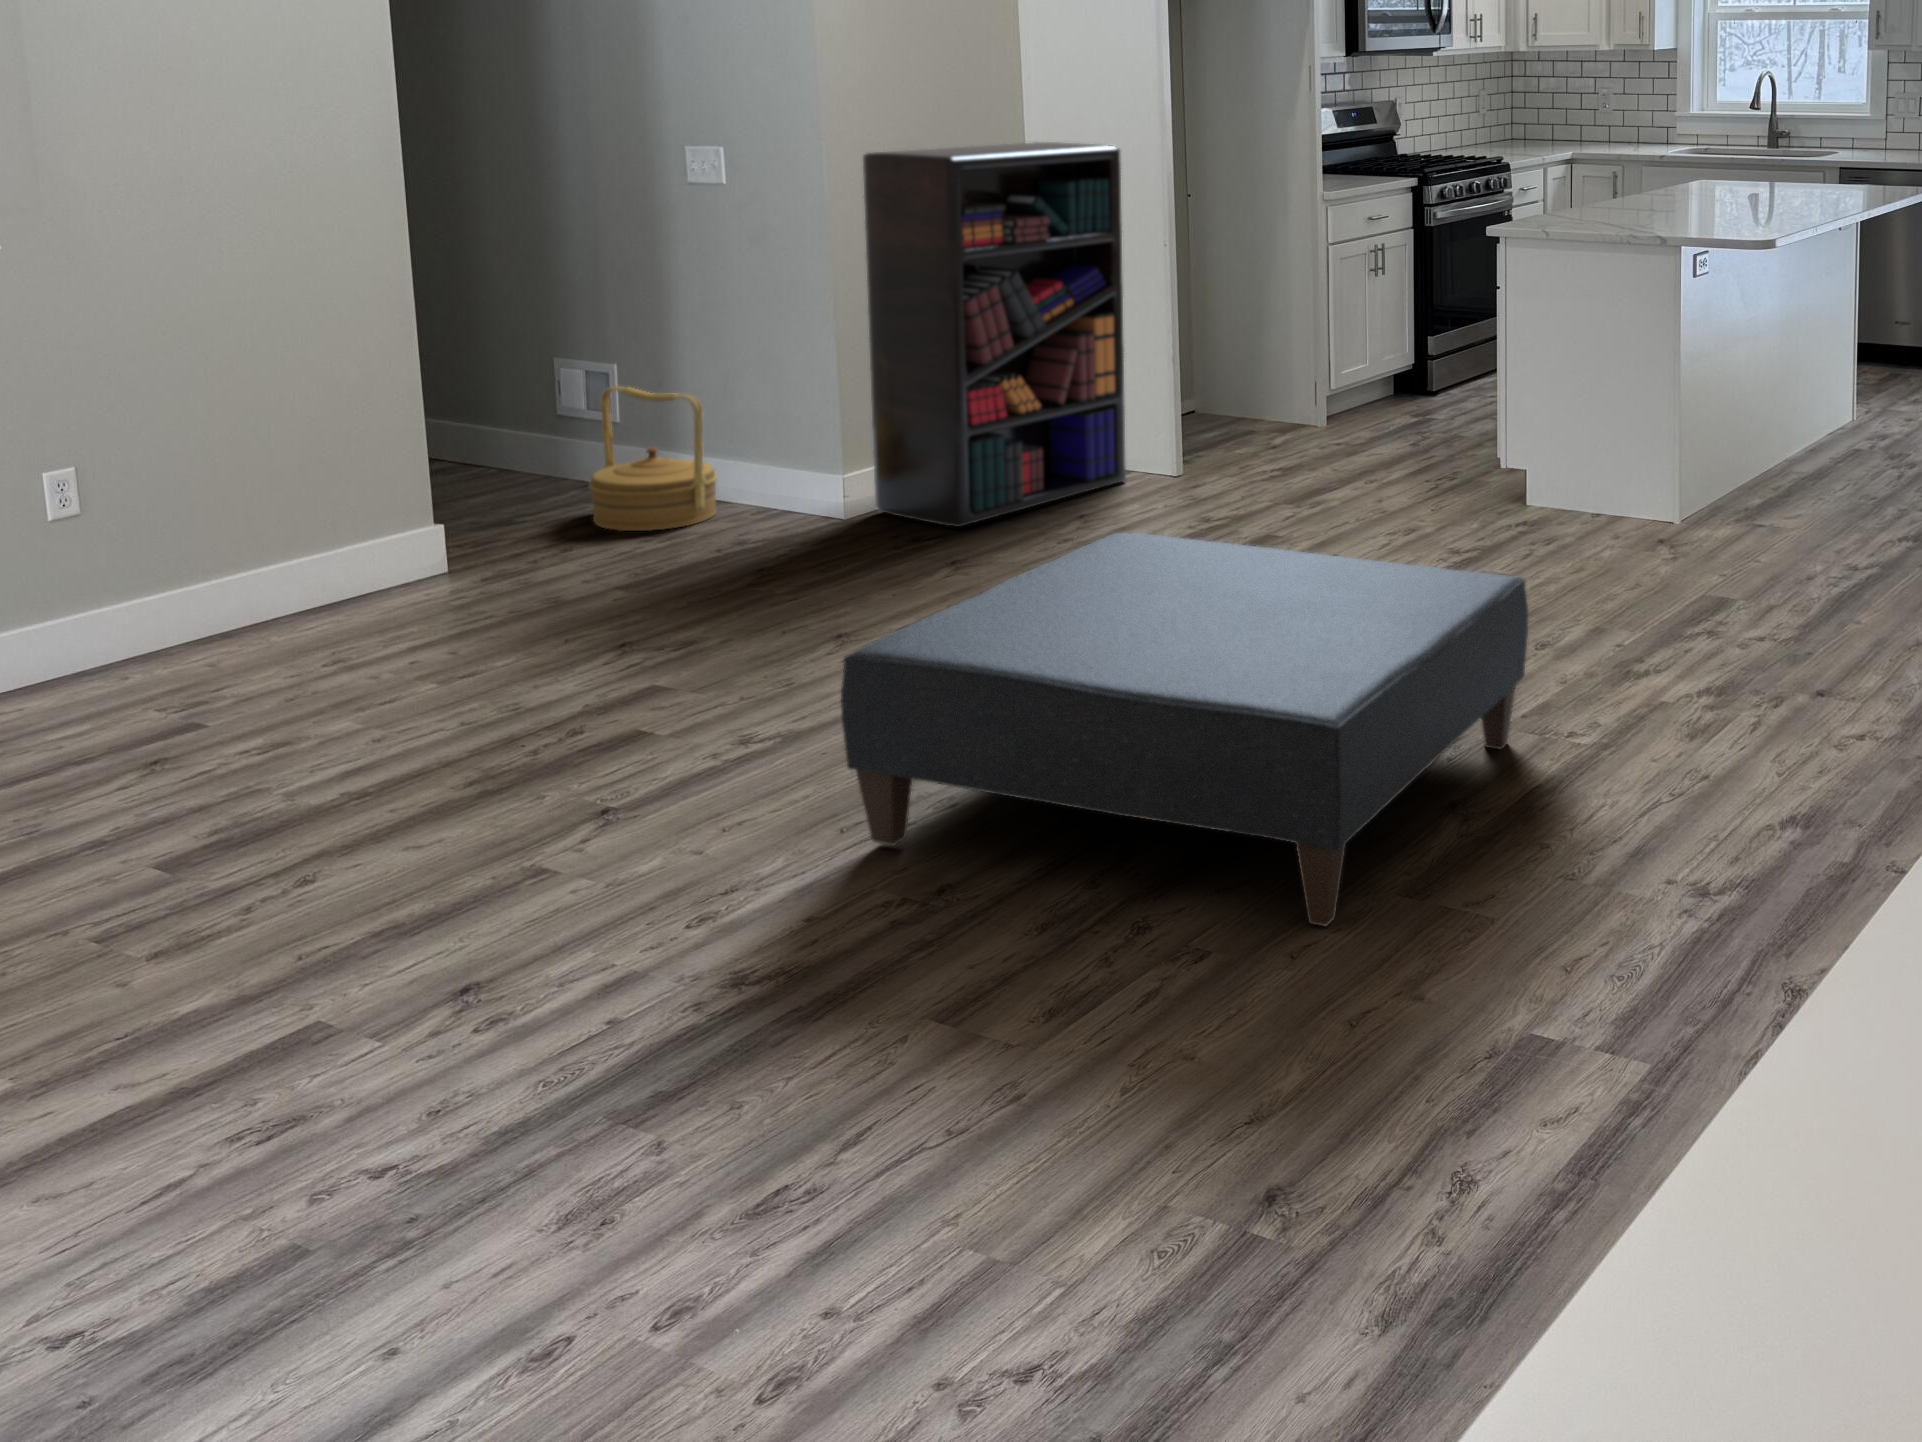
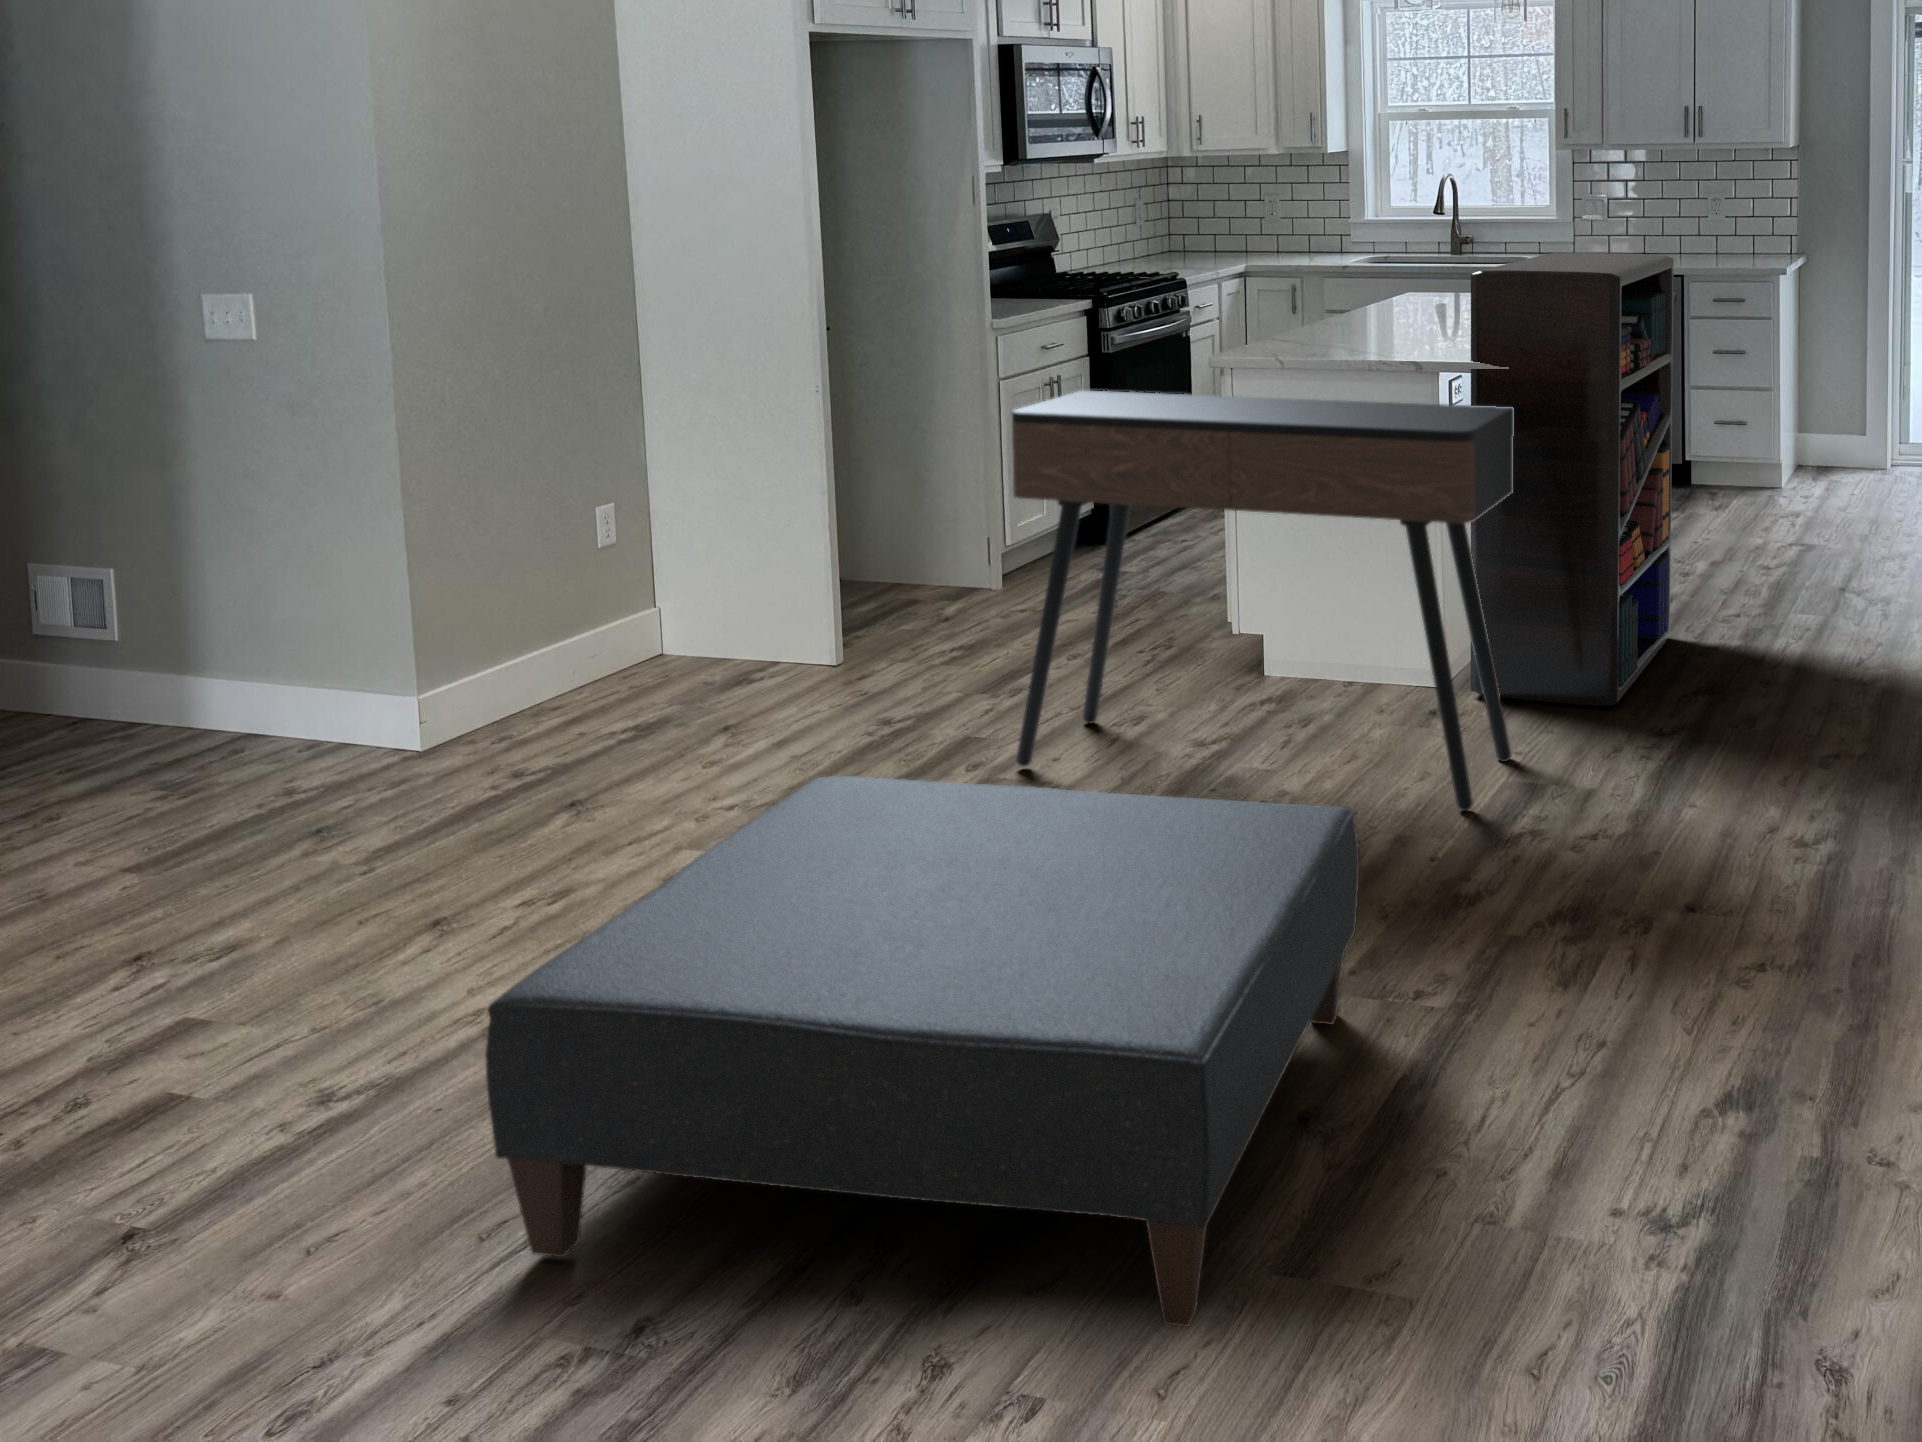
bookshelf: present [863,142,1126,527] -> present [1471,253,1674,706]
console table: none [1304,247,1730,610] -> present [1012,391,1514,811]
woven basket: present [589,386,717,531] -> none [67,600,245,790]

